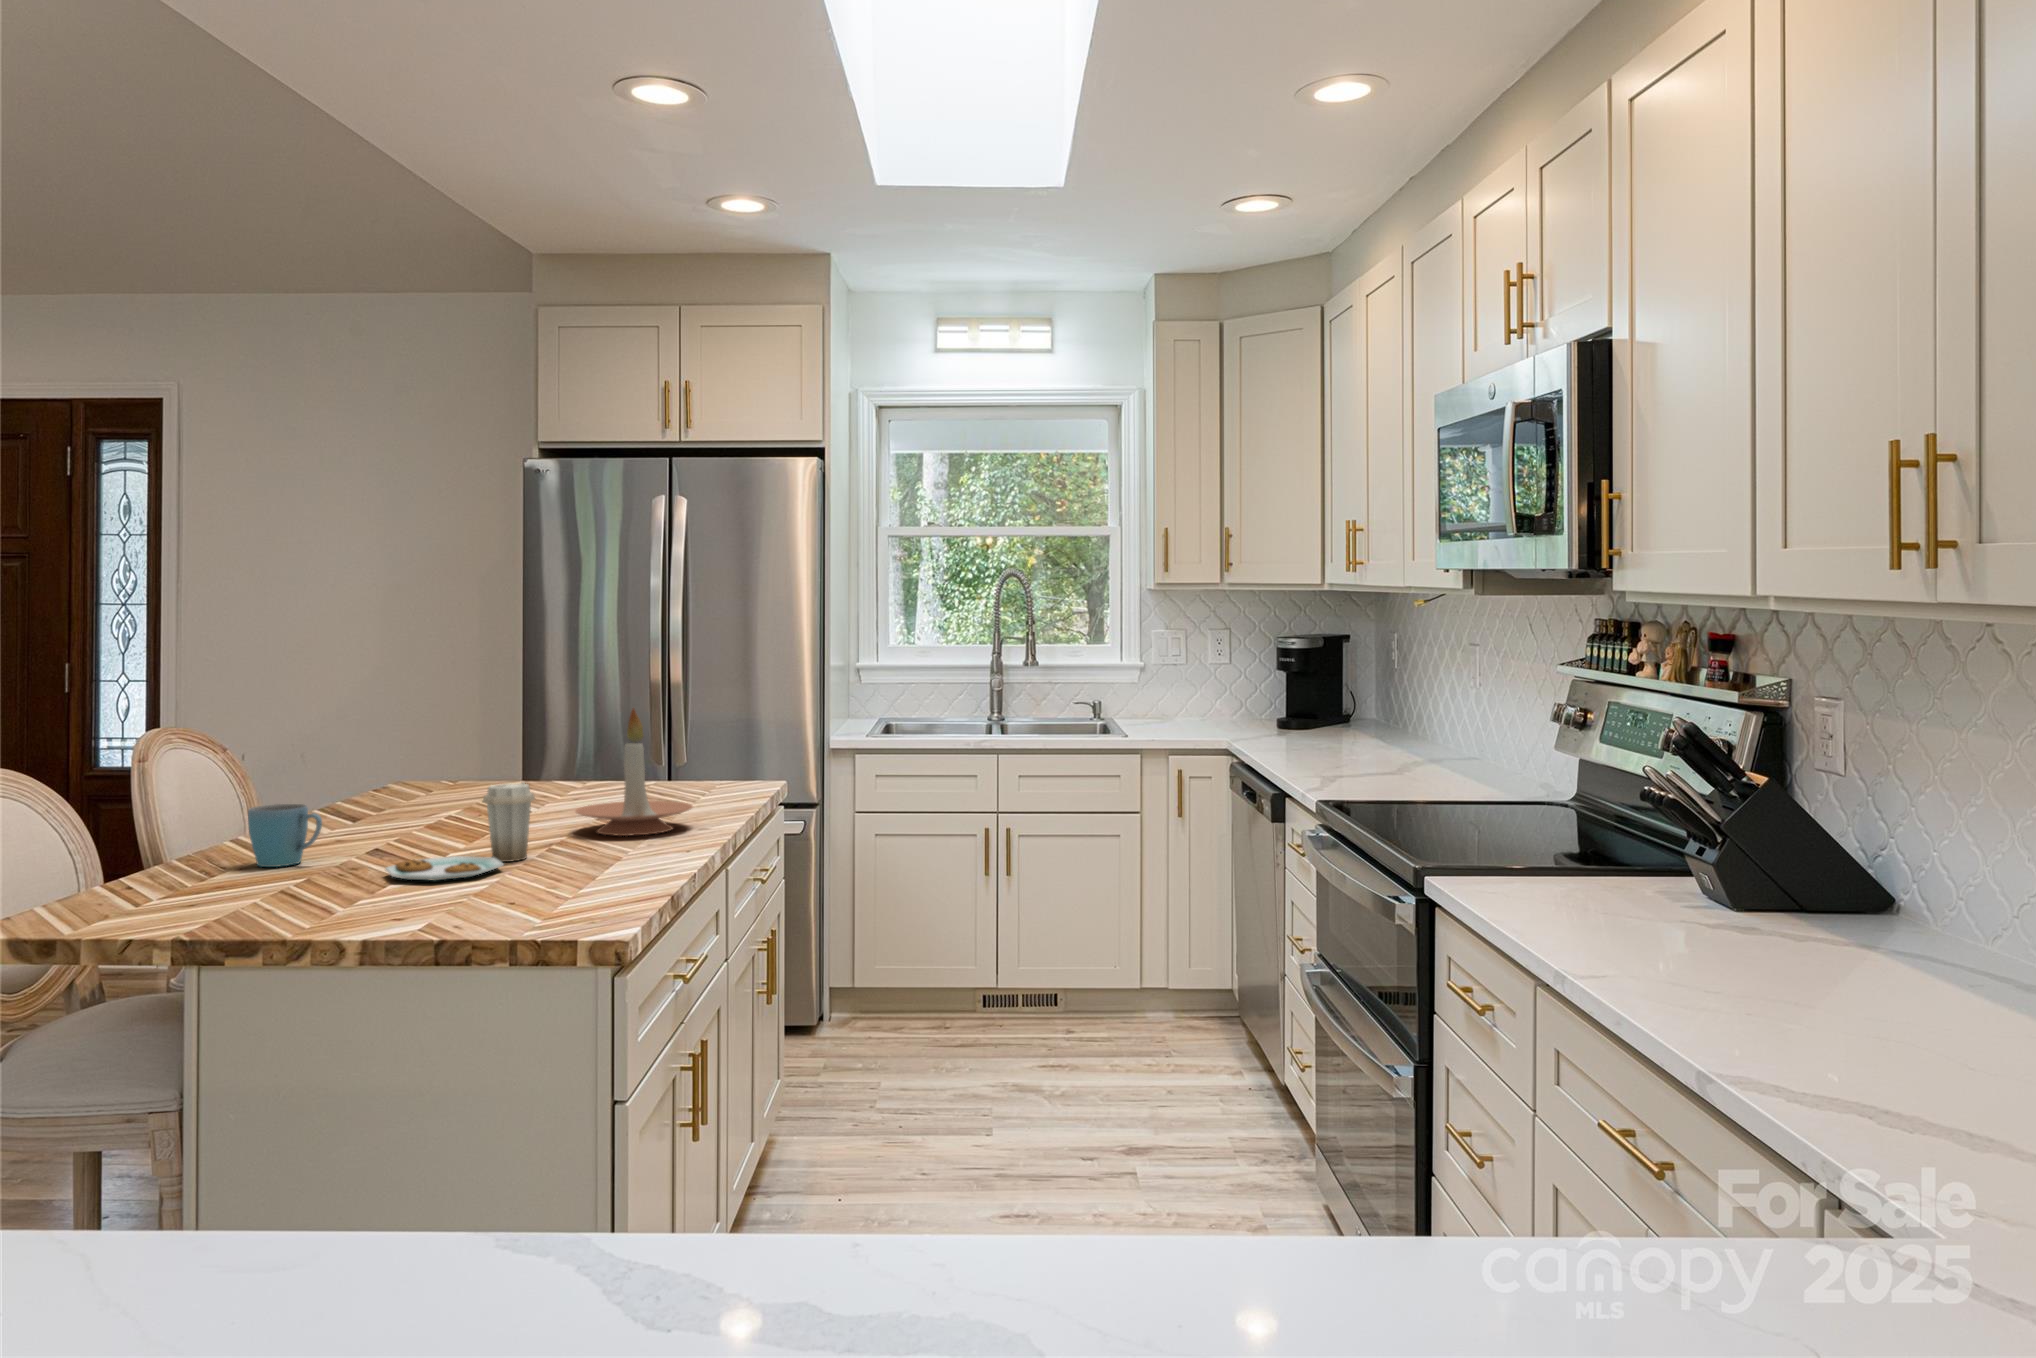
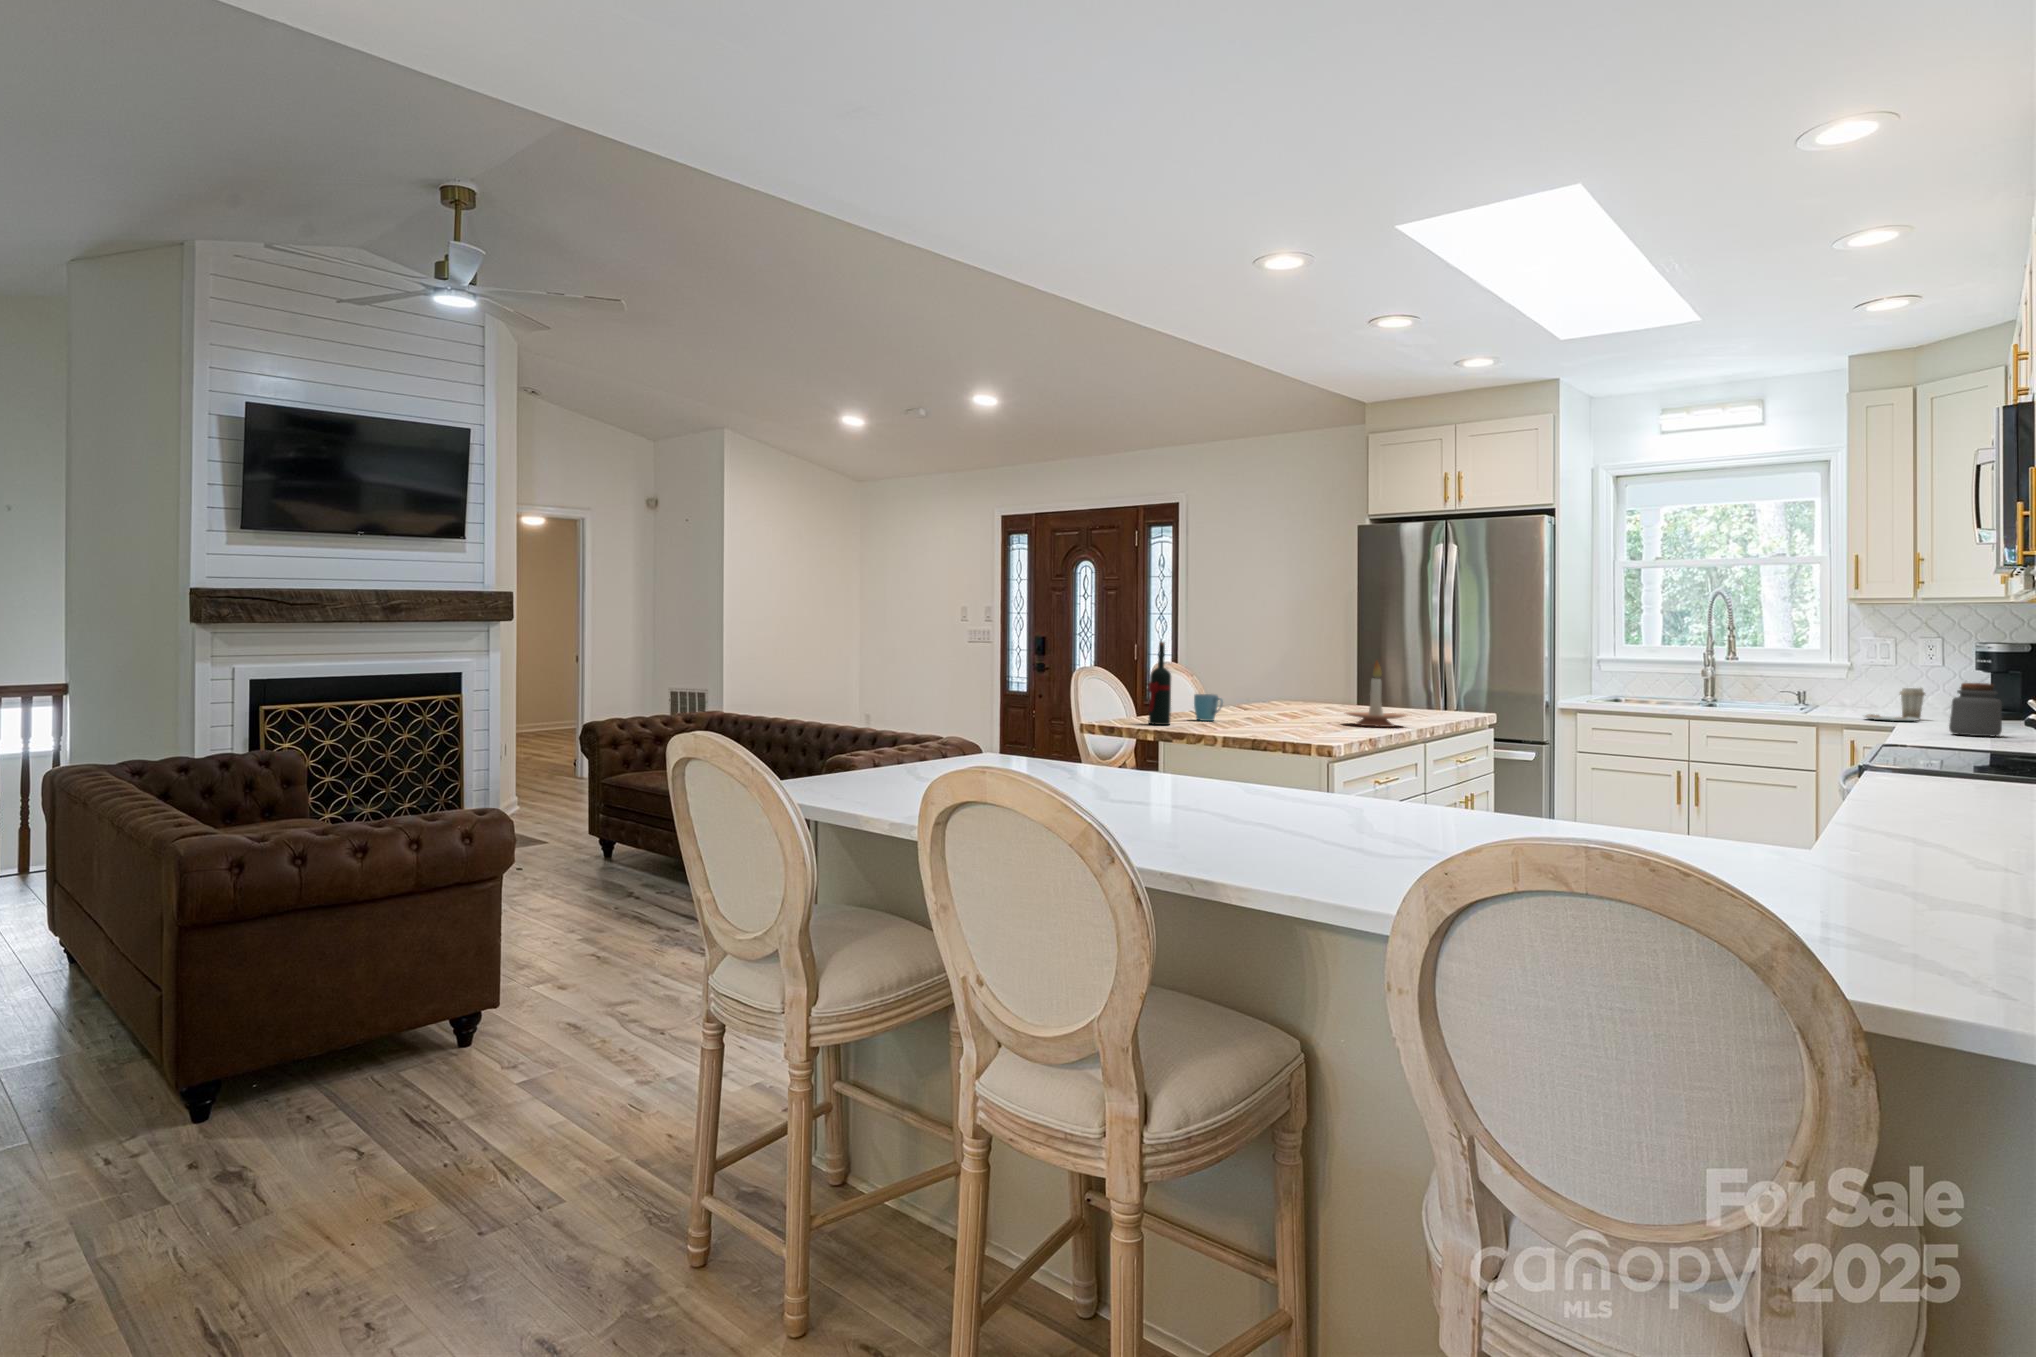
jar: none [1313,693,1362,758] -> present [1949,683,2002,736]
wine bottle: none [127,708,195,912] -> present [1148,642,1171,725]
plate: present [386,782,535,881] -> present [1864,688,1925,721]

